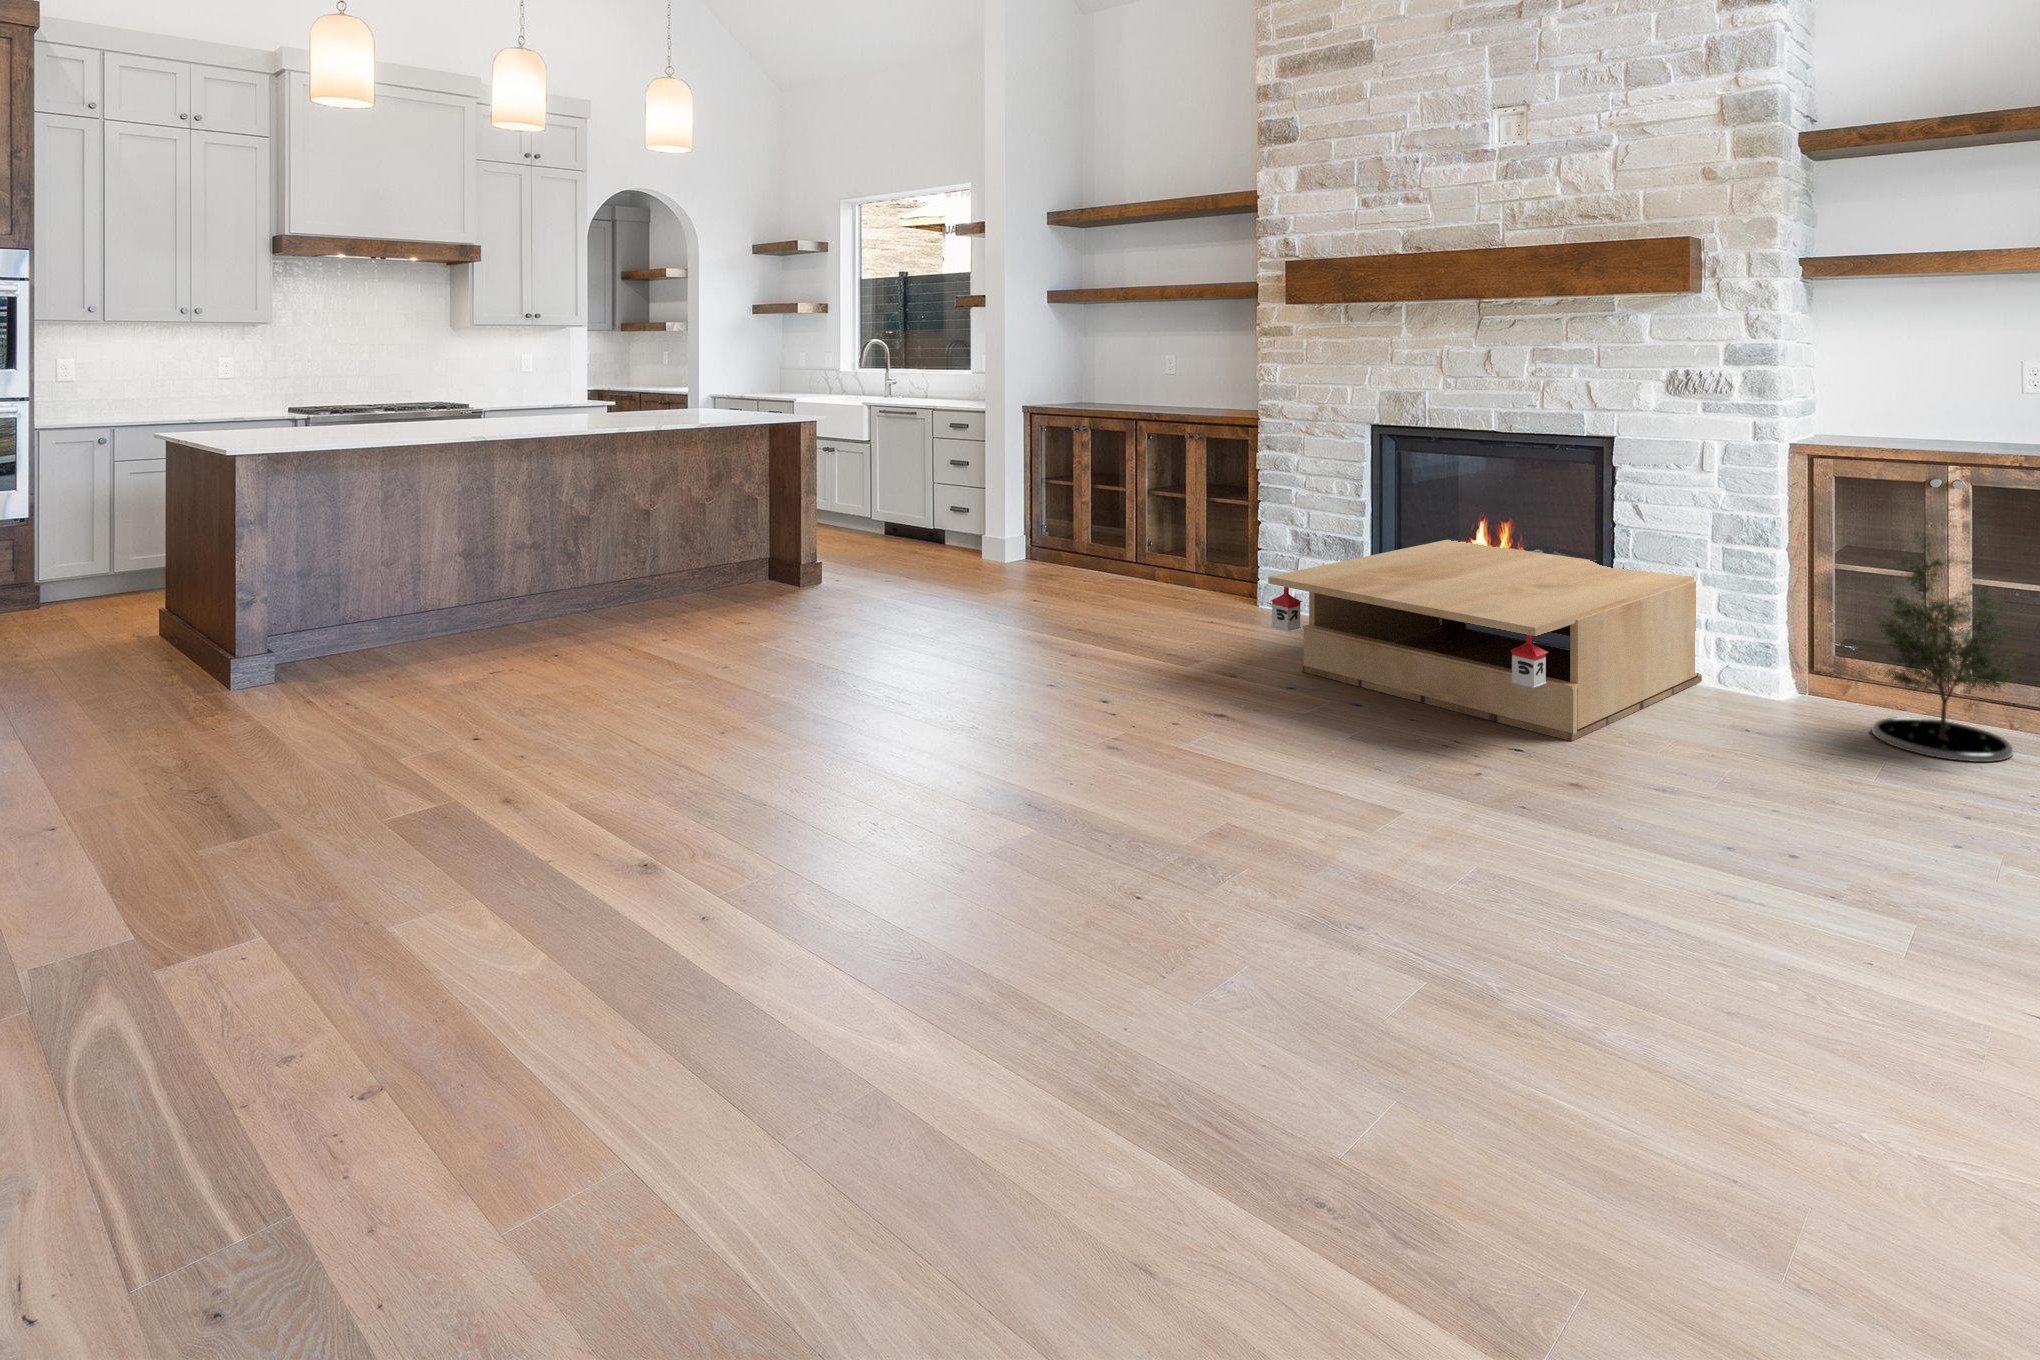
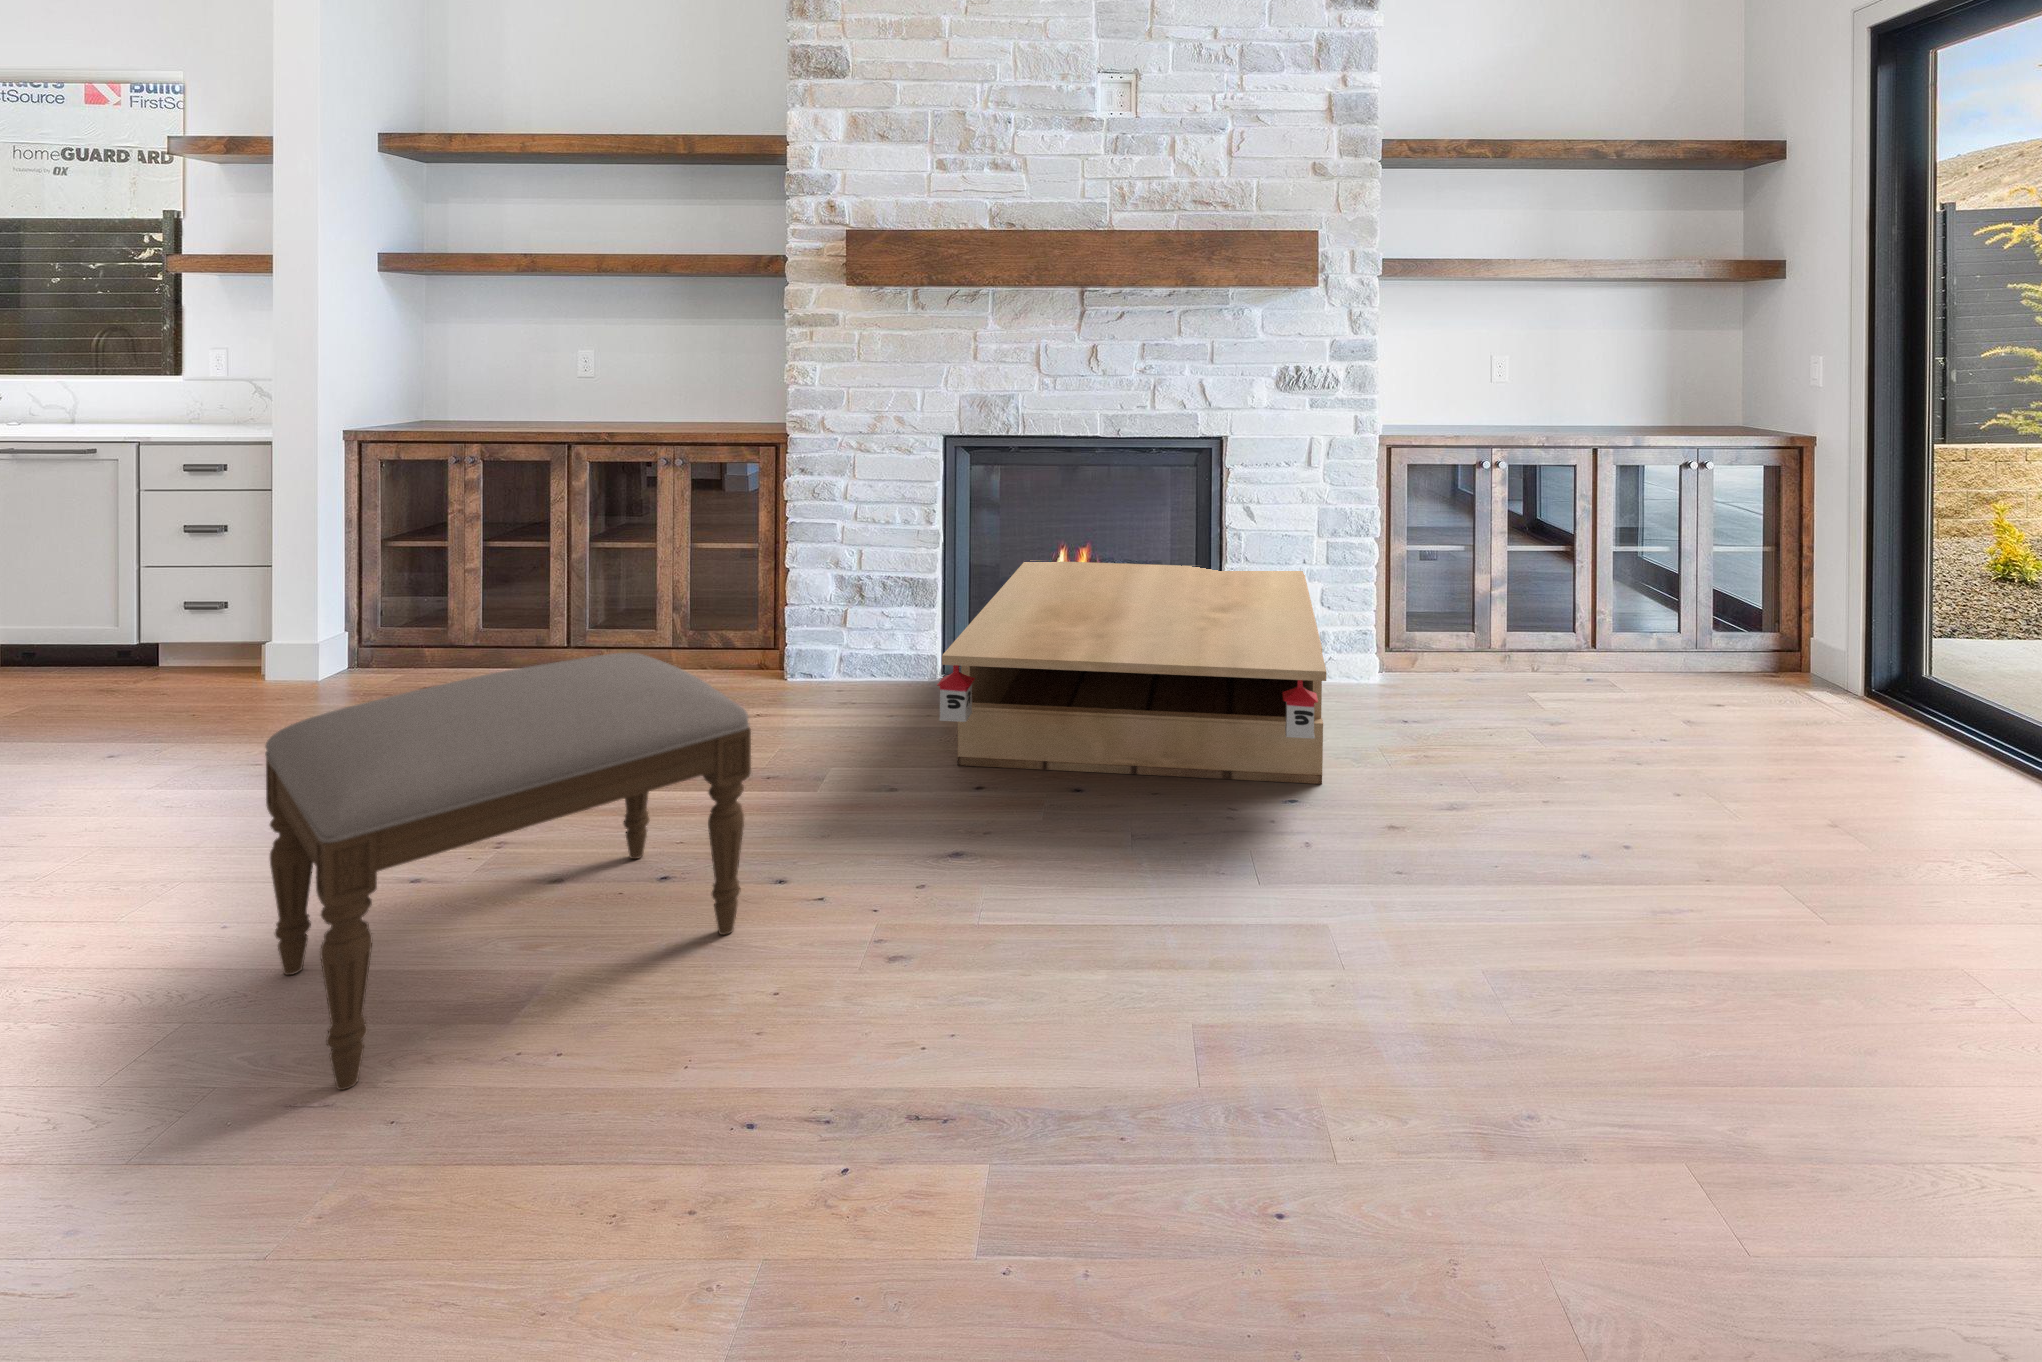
ottoman: none [859,531,1083,710] -> present [265,652,751,1090]
potted tree: present [1869,534,2021,762] -> none [1472,509,1585,713]

